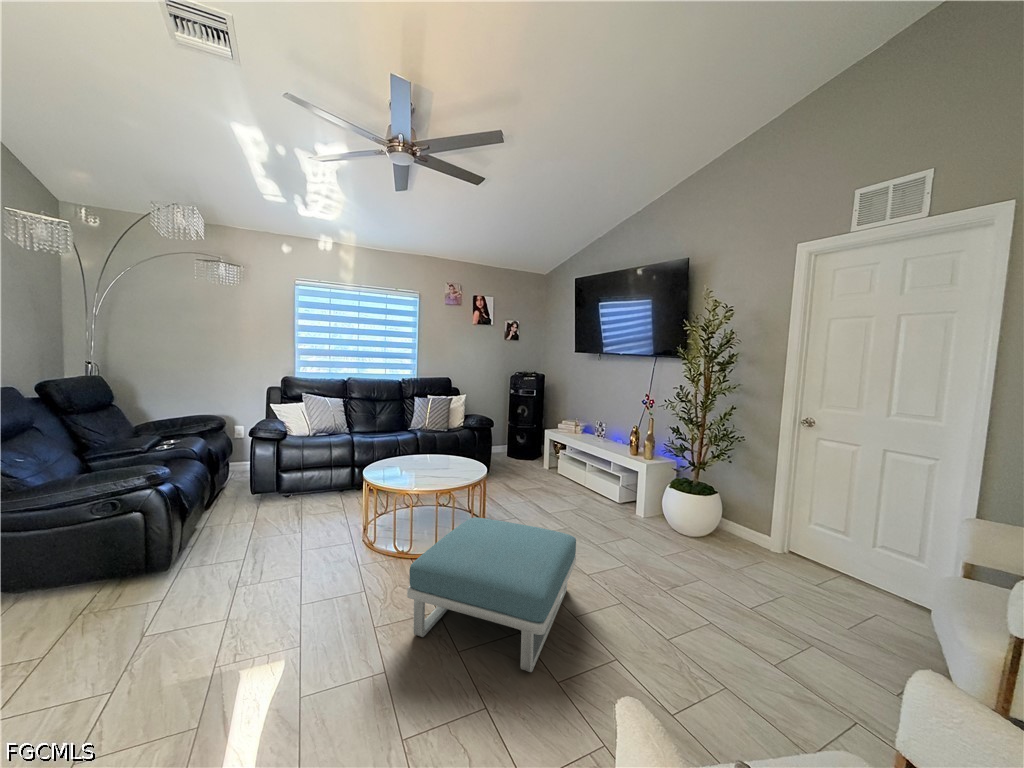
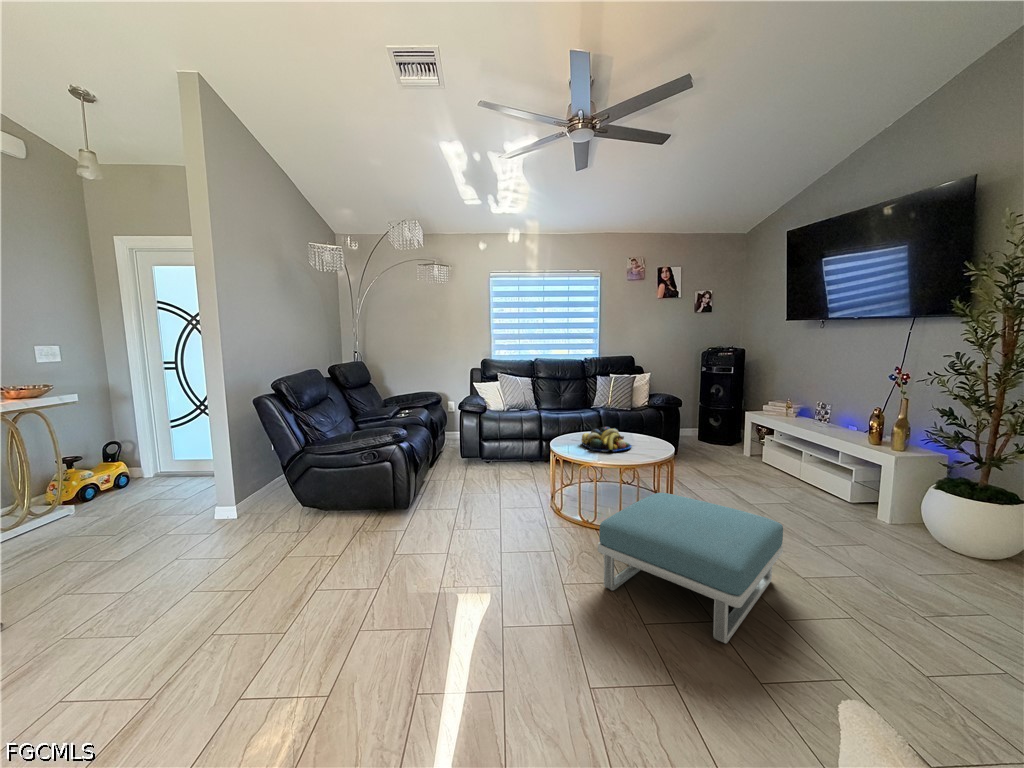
fruit bowl: none [396,451,447,478] -> present [582,427,631,452]

